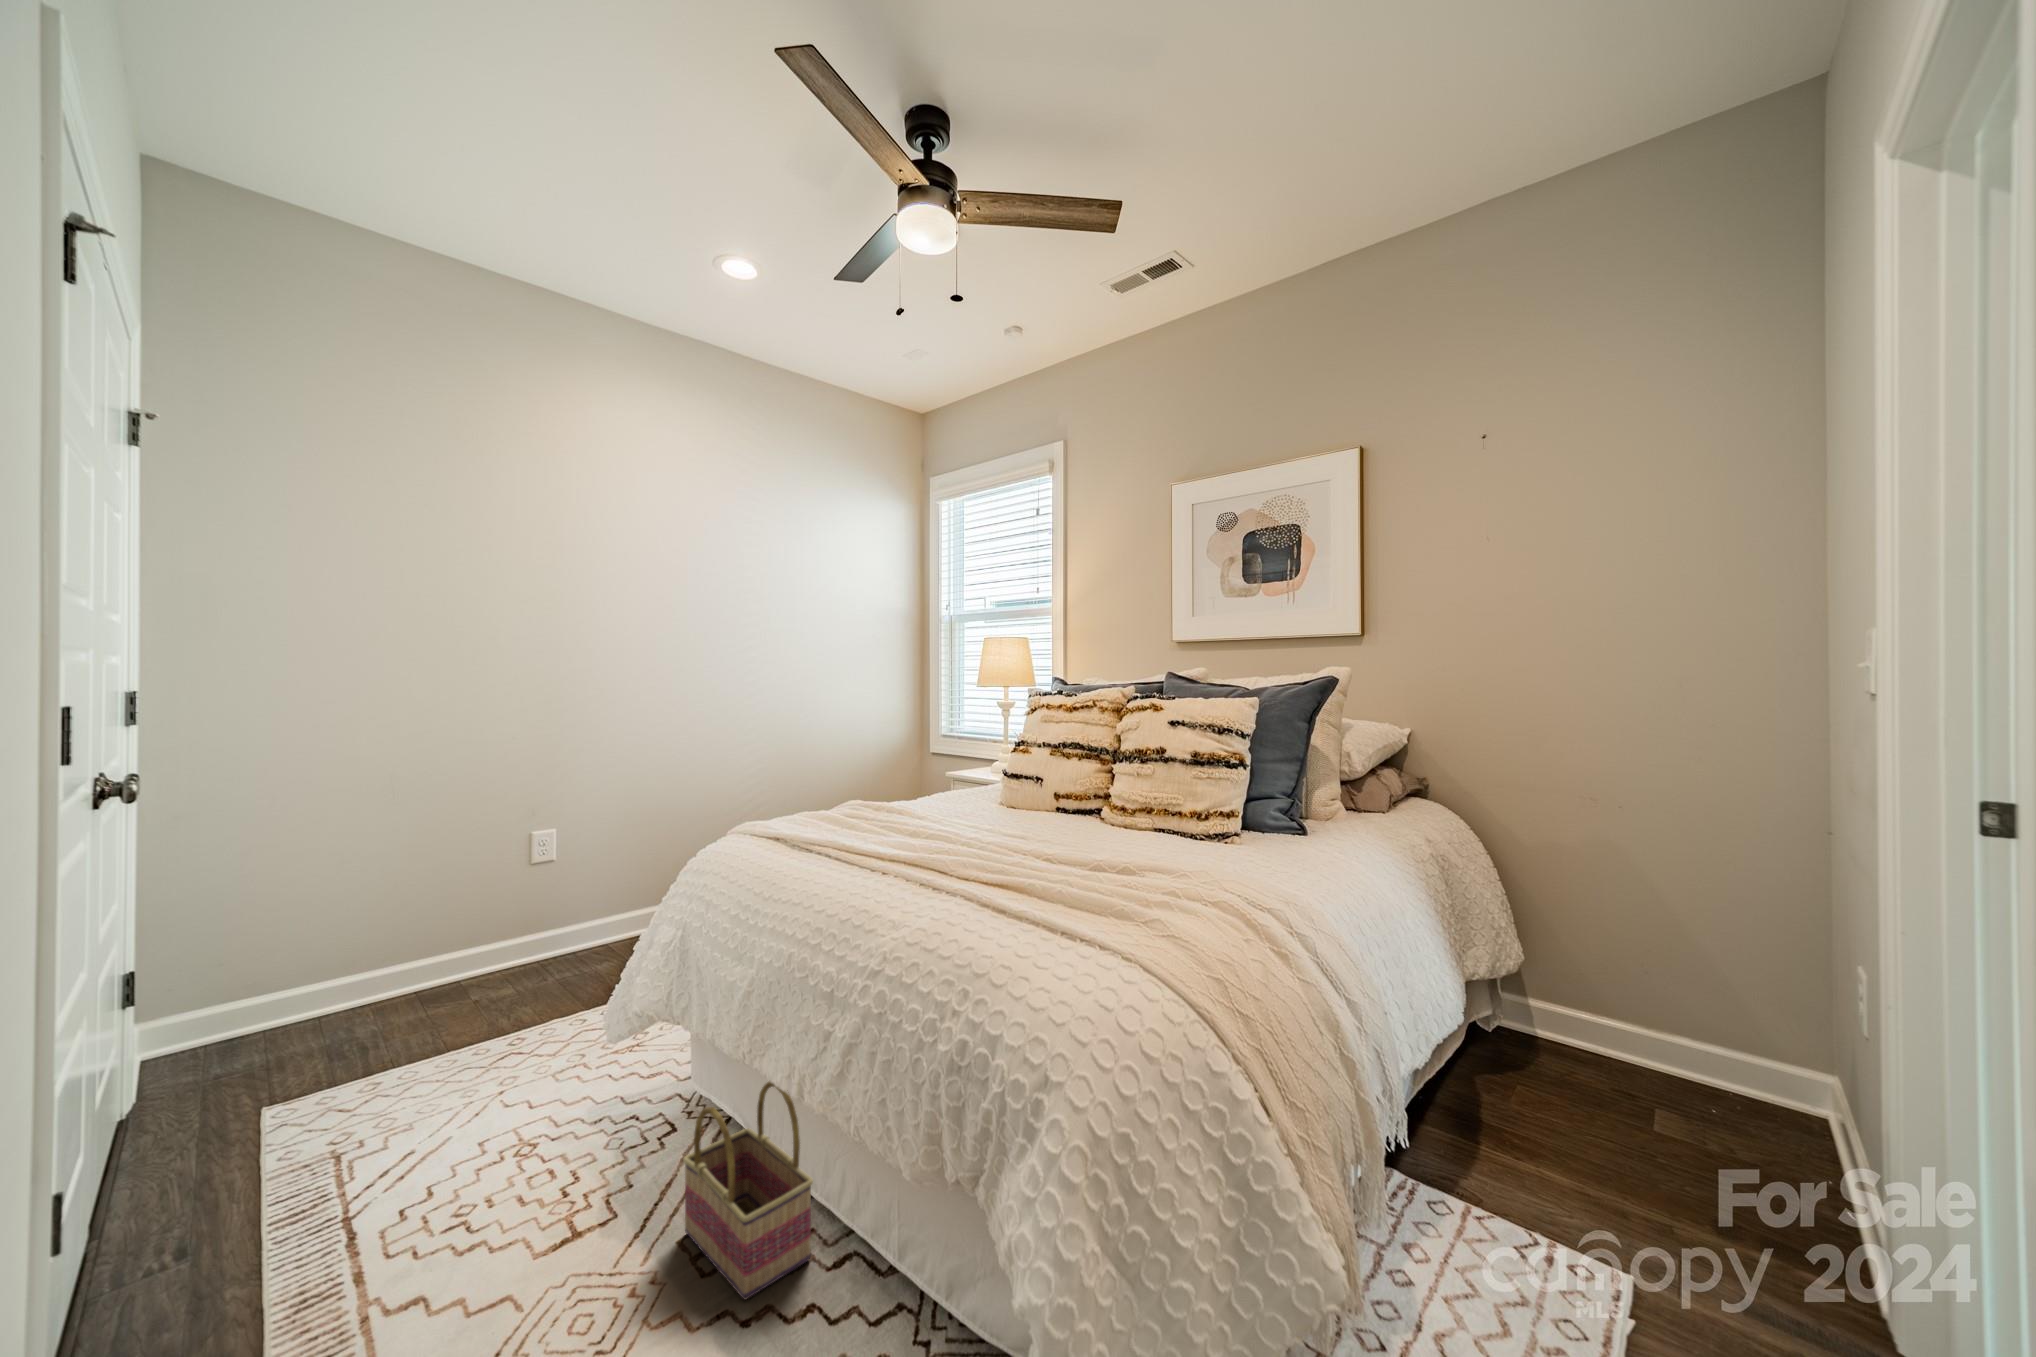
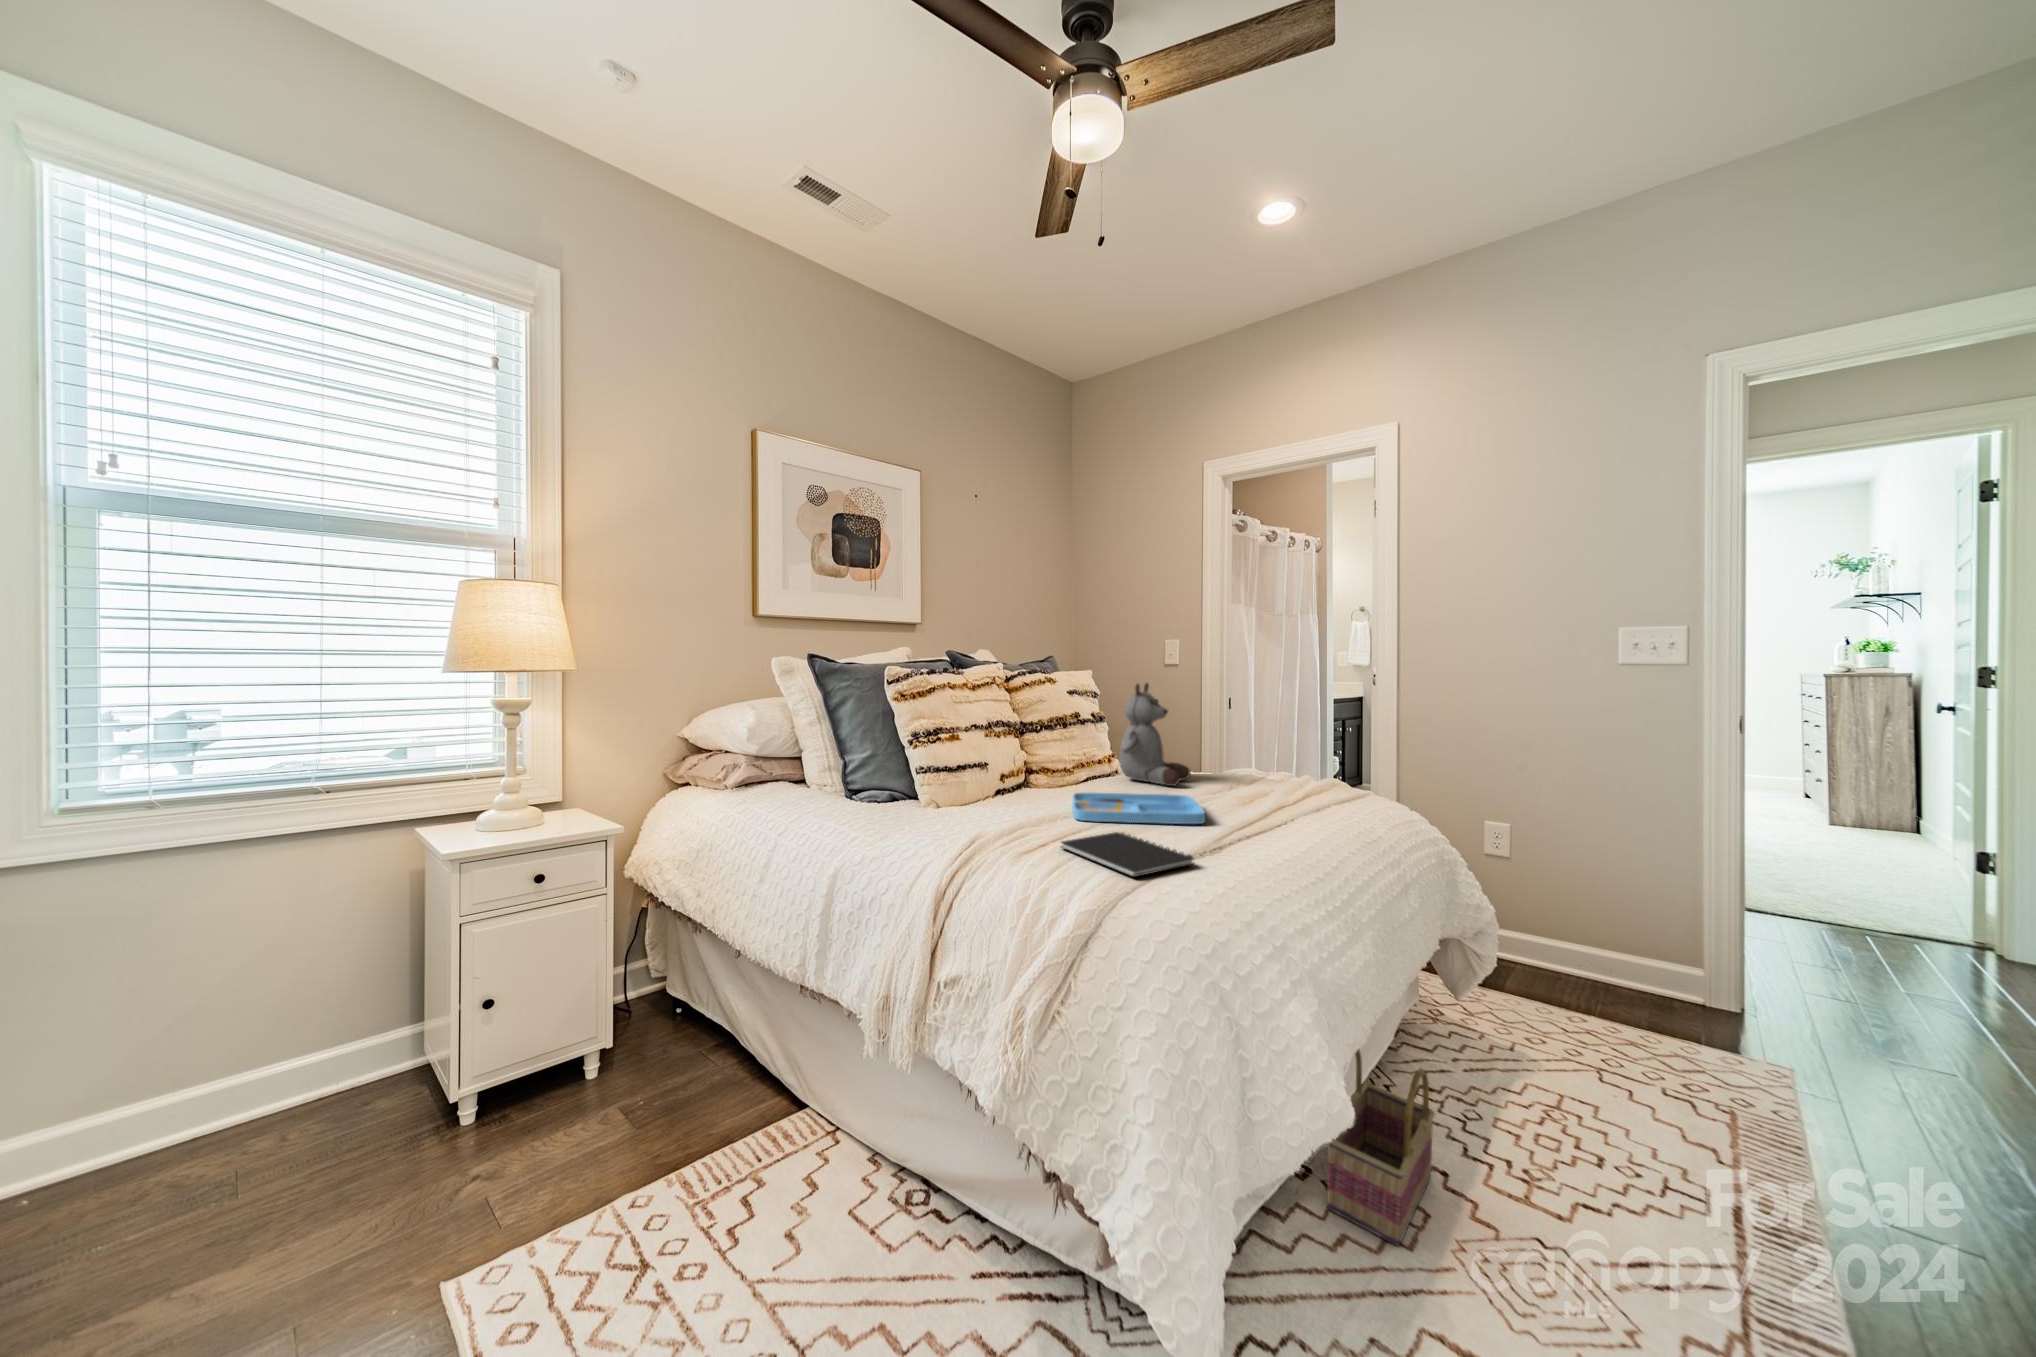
stuffed bear: none [1156,710,1274,867] -> present [1119,683,1191,786]
notebook: none [786,817,895,843] -> present [1061,832,1193,877]
tray: none [942,818,1049,857] -> present [1073,793,1205,824]

